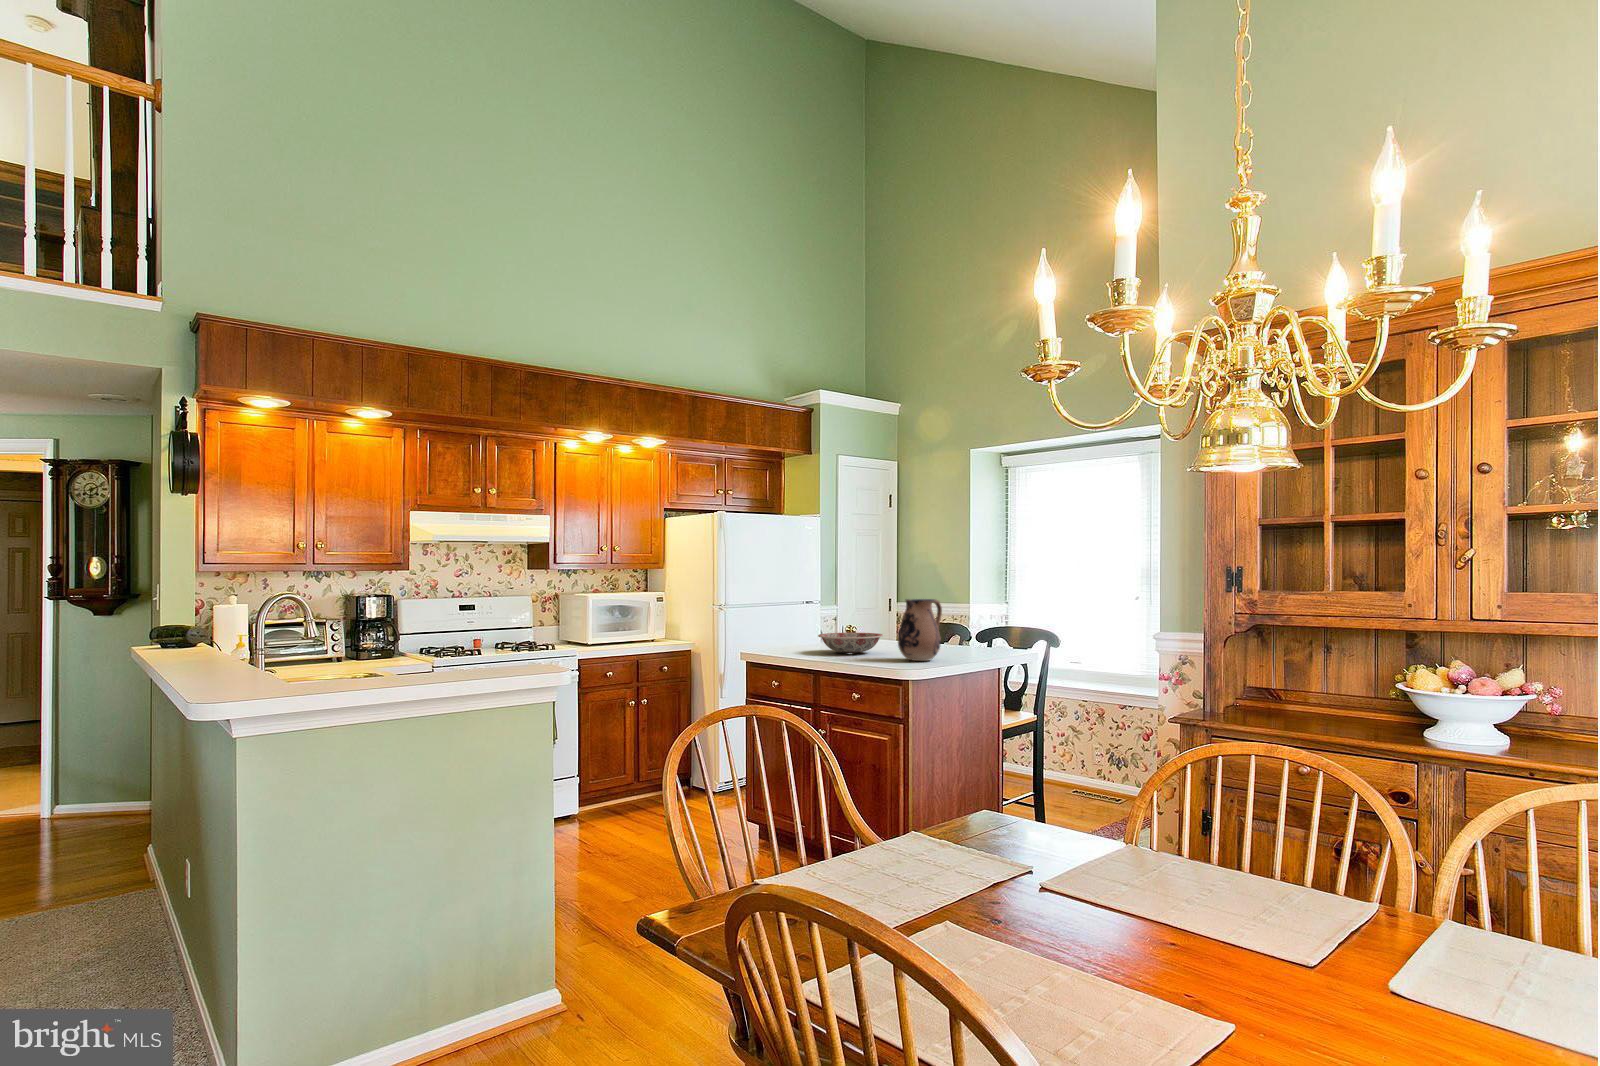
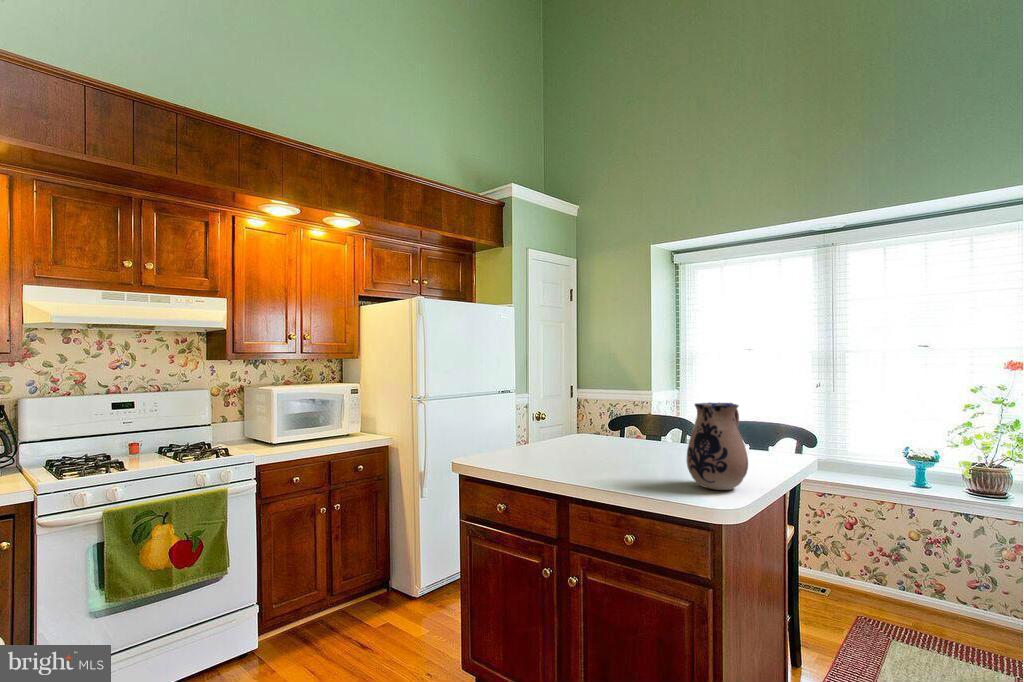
ceramic bowl: present [818,633,883,653] -> none [562,439,646,469]

